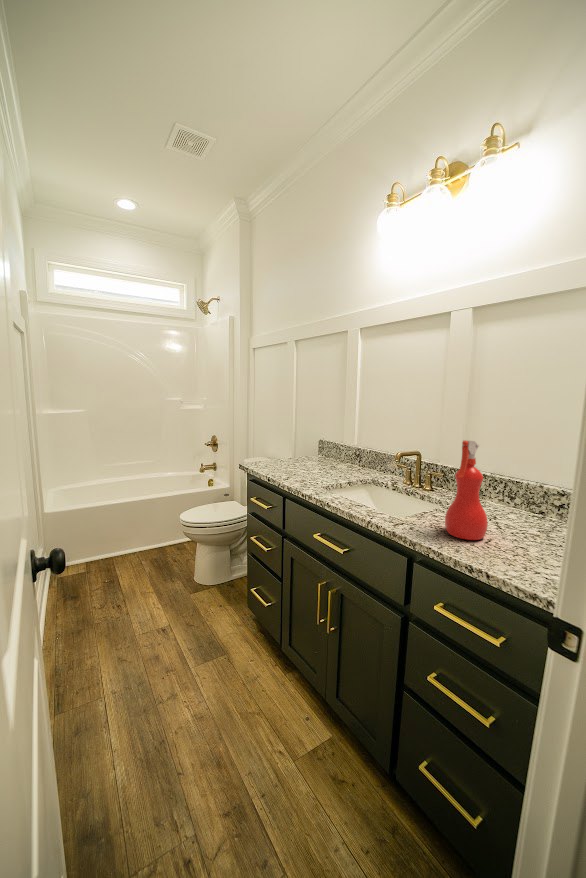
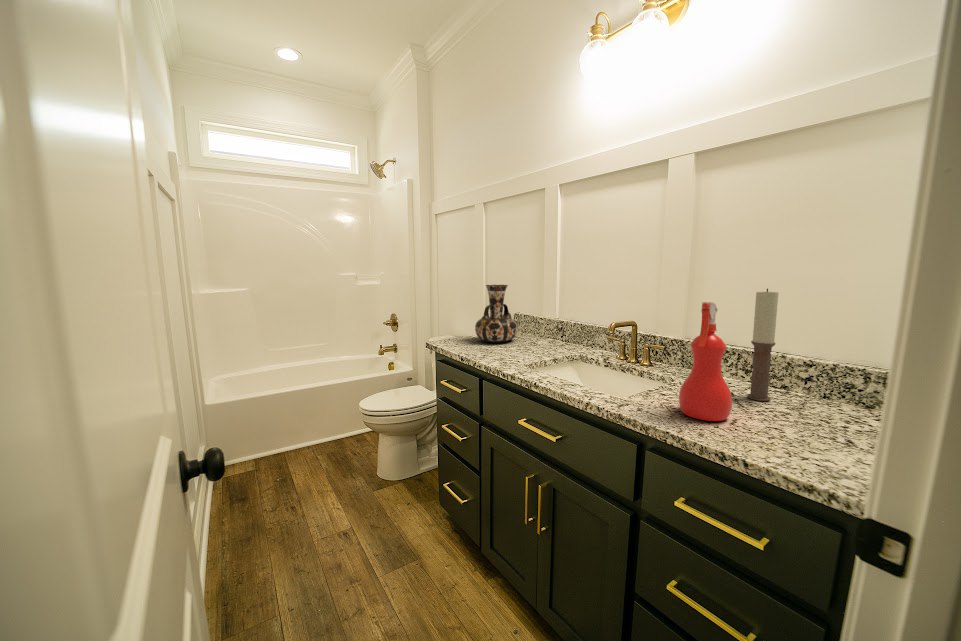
decorative vase: none [283,414,321,466] -> present [475,285,518,343]
candle: none [508,429,534,525] -> present [747,289,778,401]

